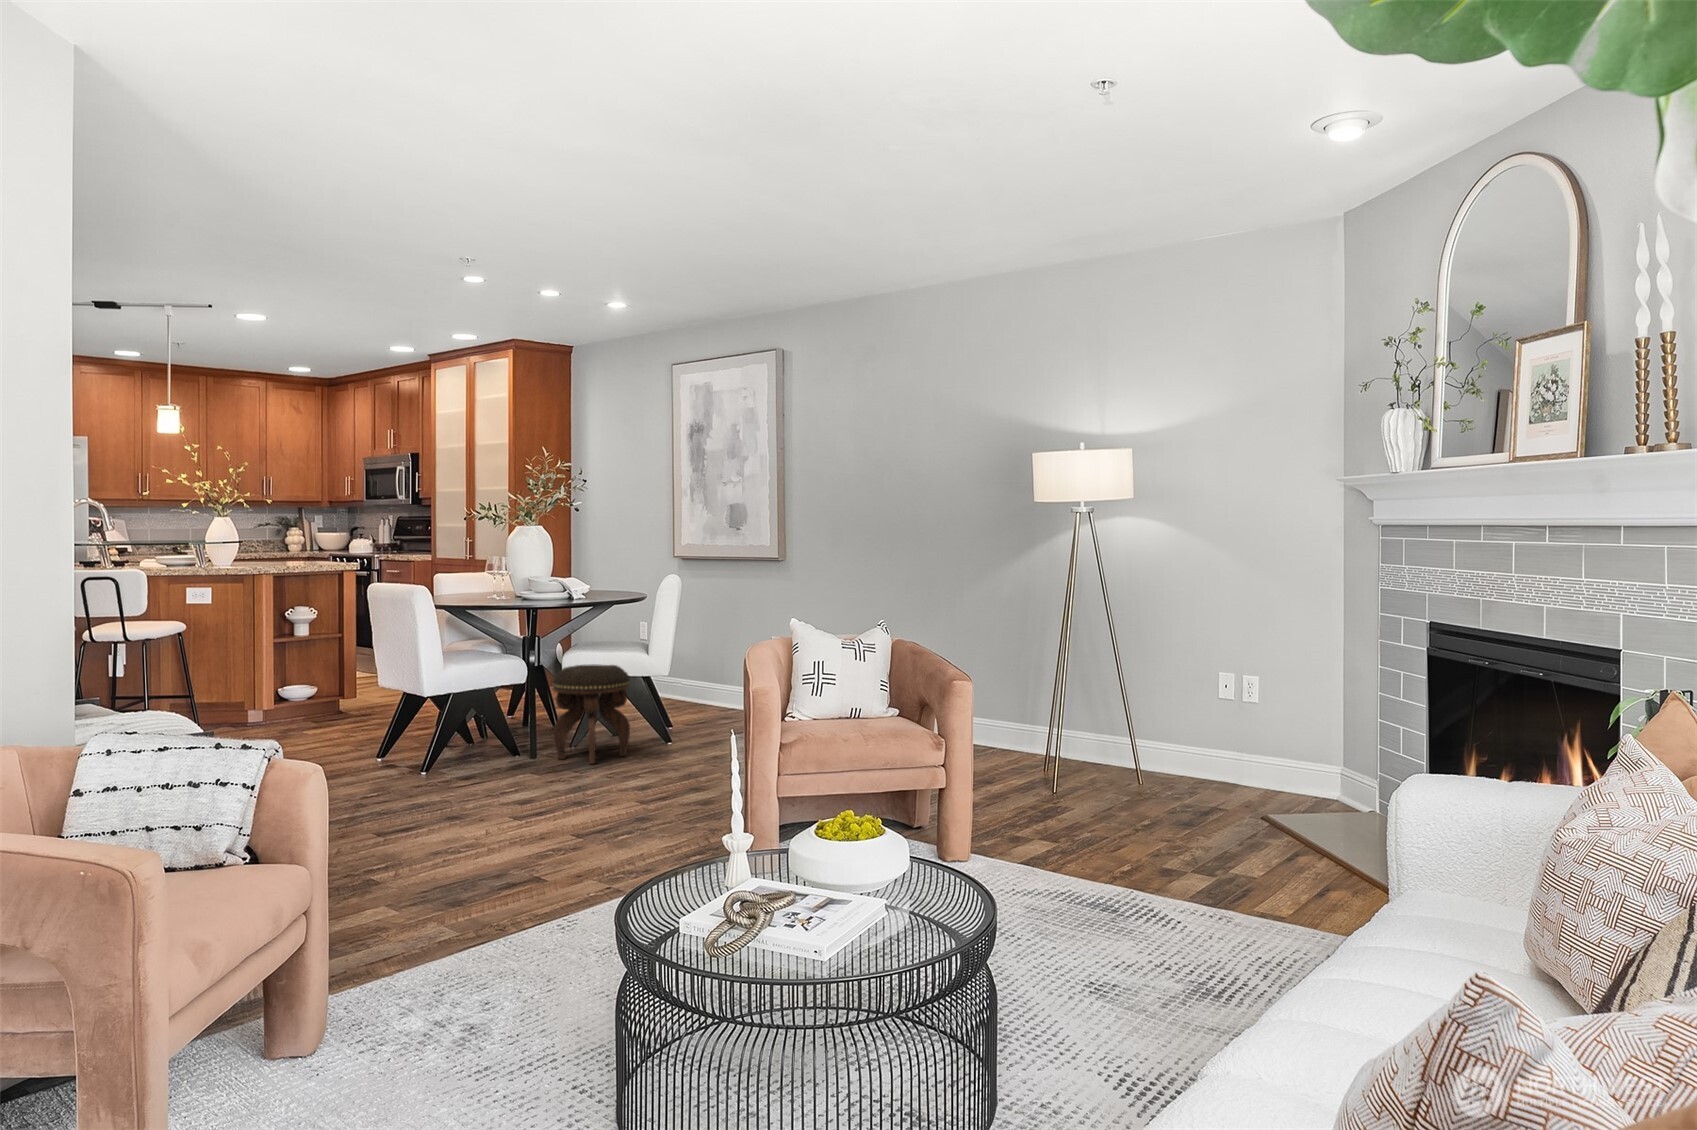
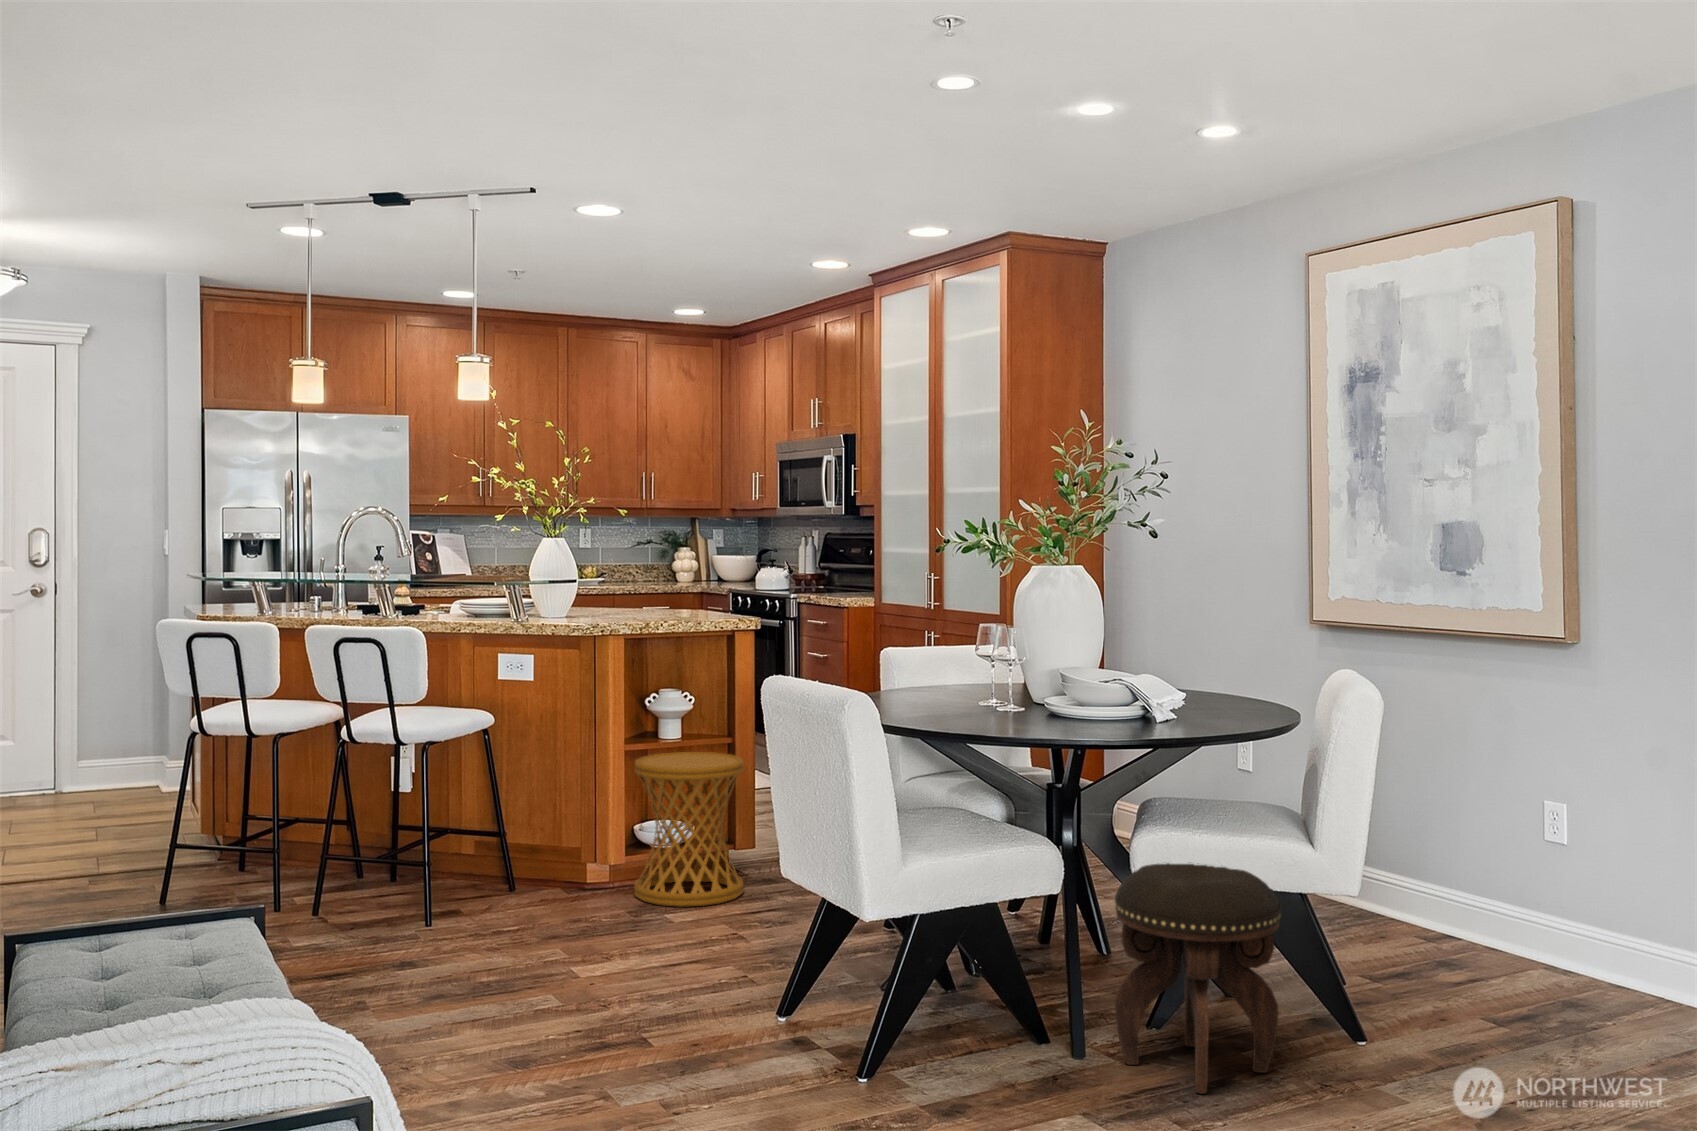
side table: none [280,641,353,728] -> present [634,752,744,907]

